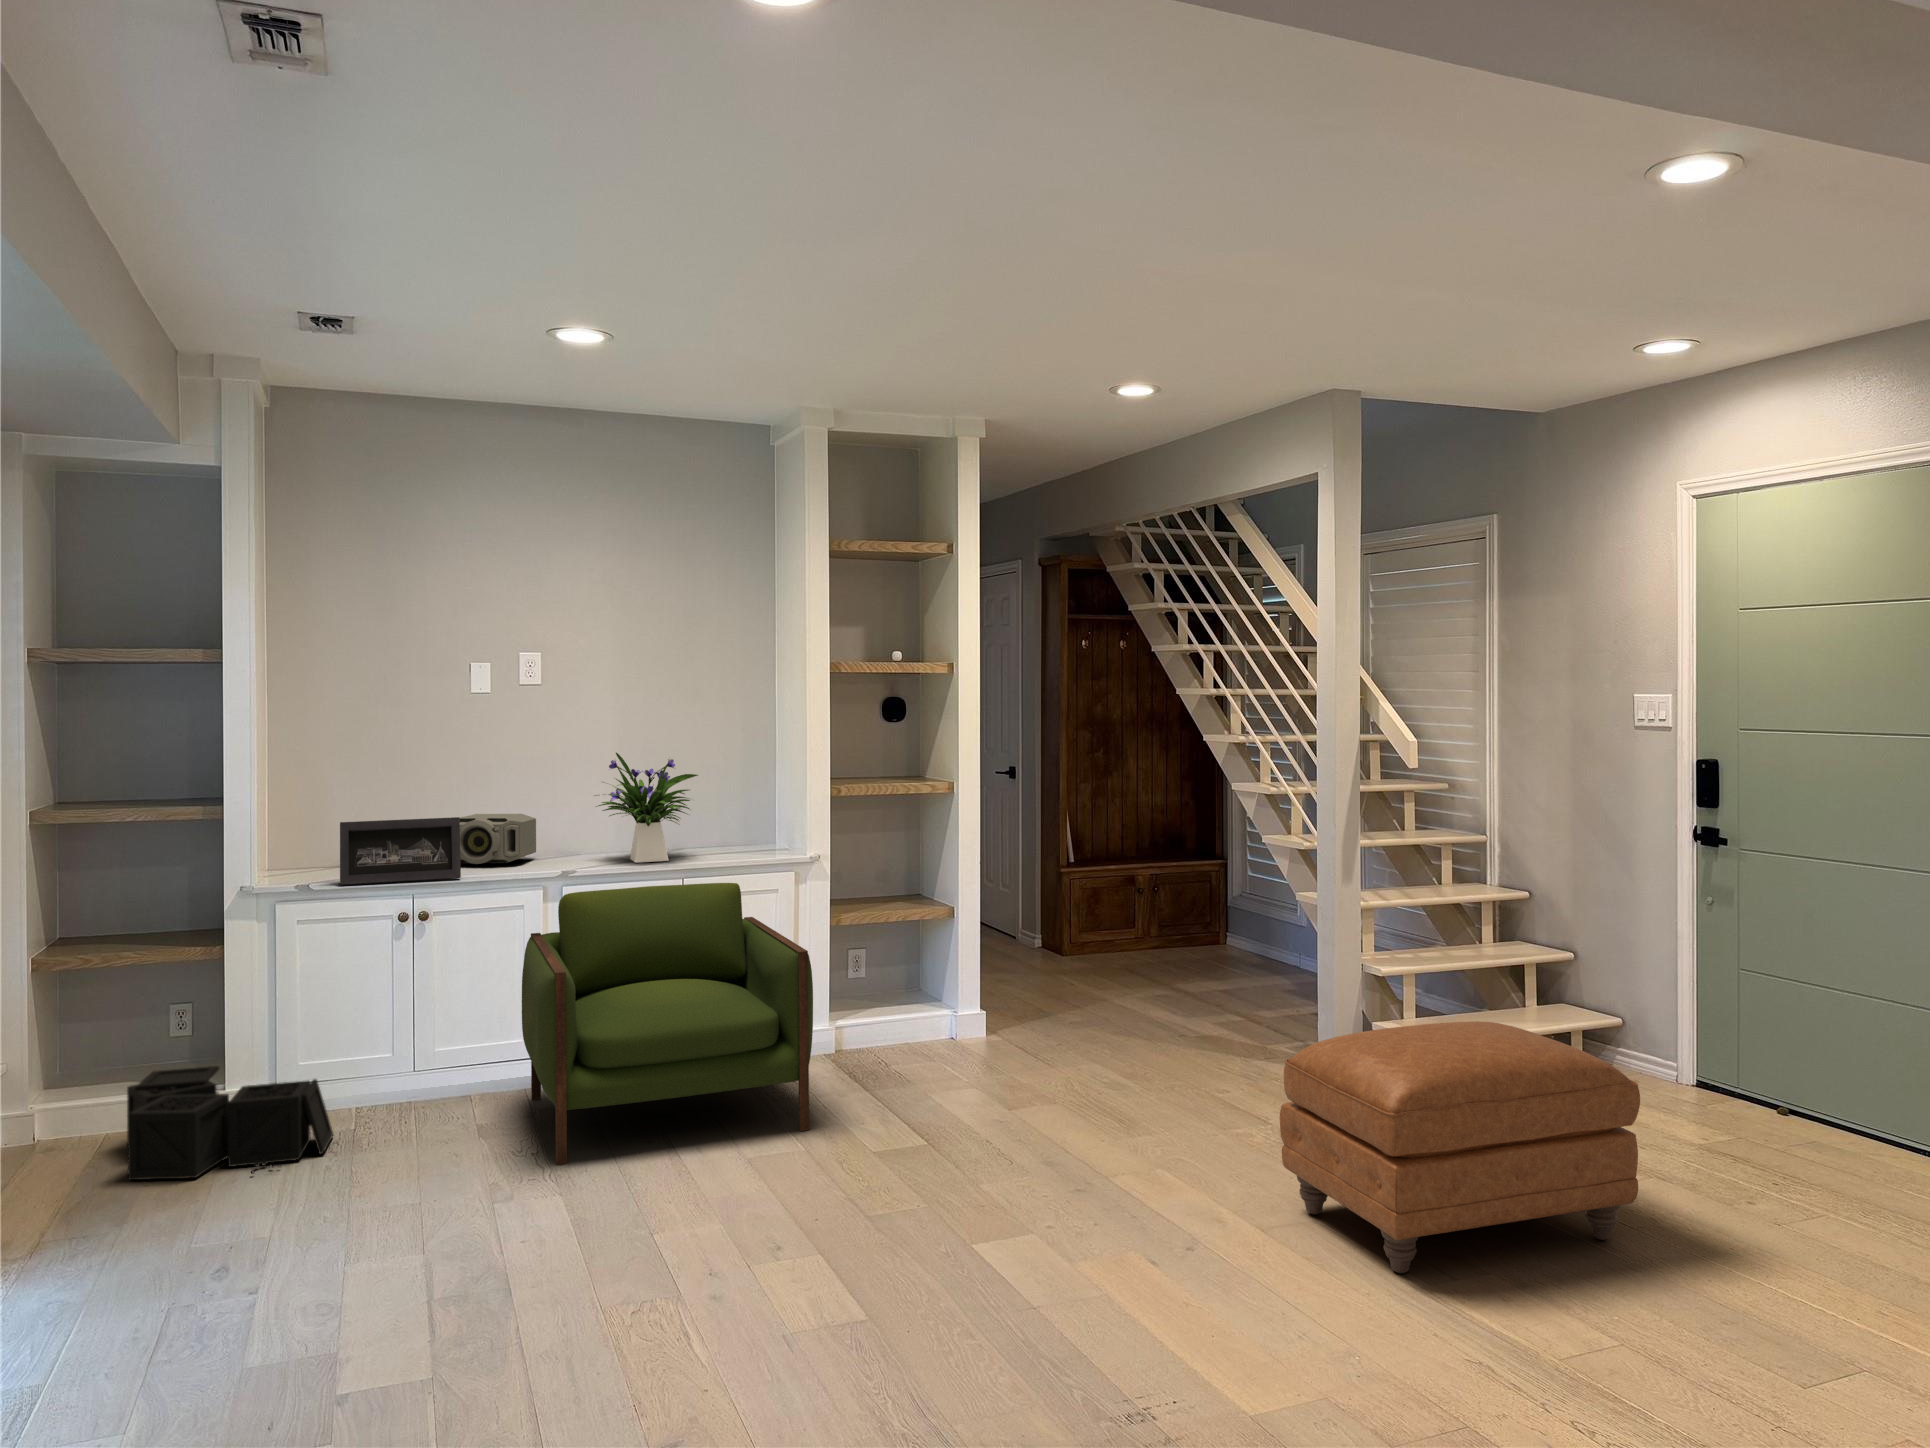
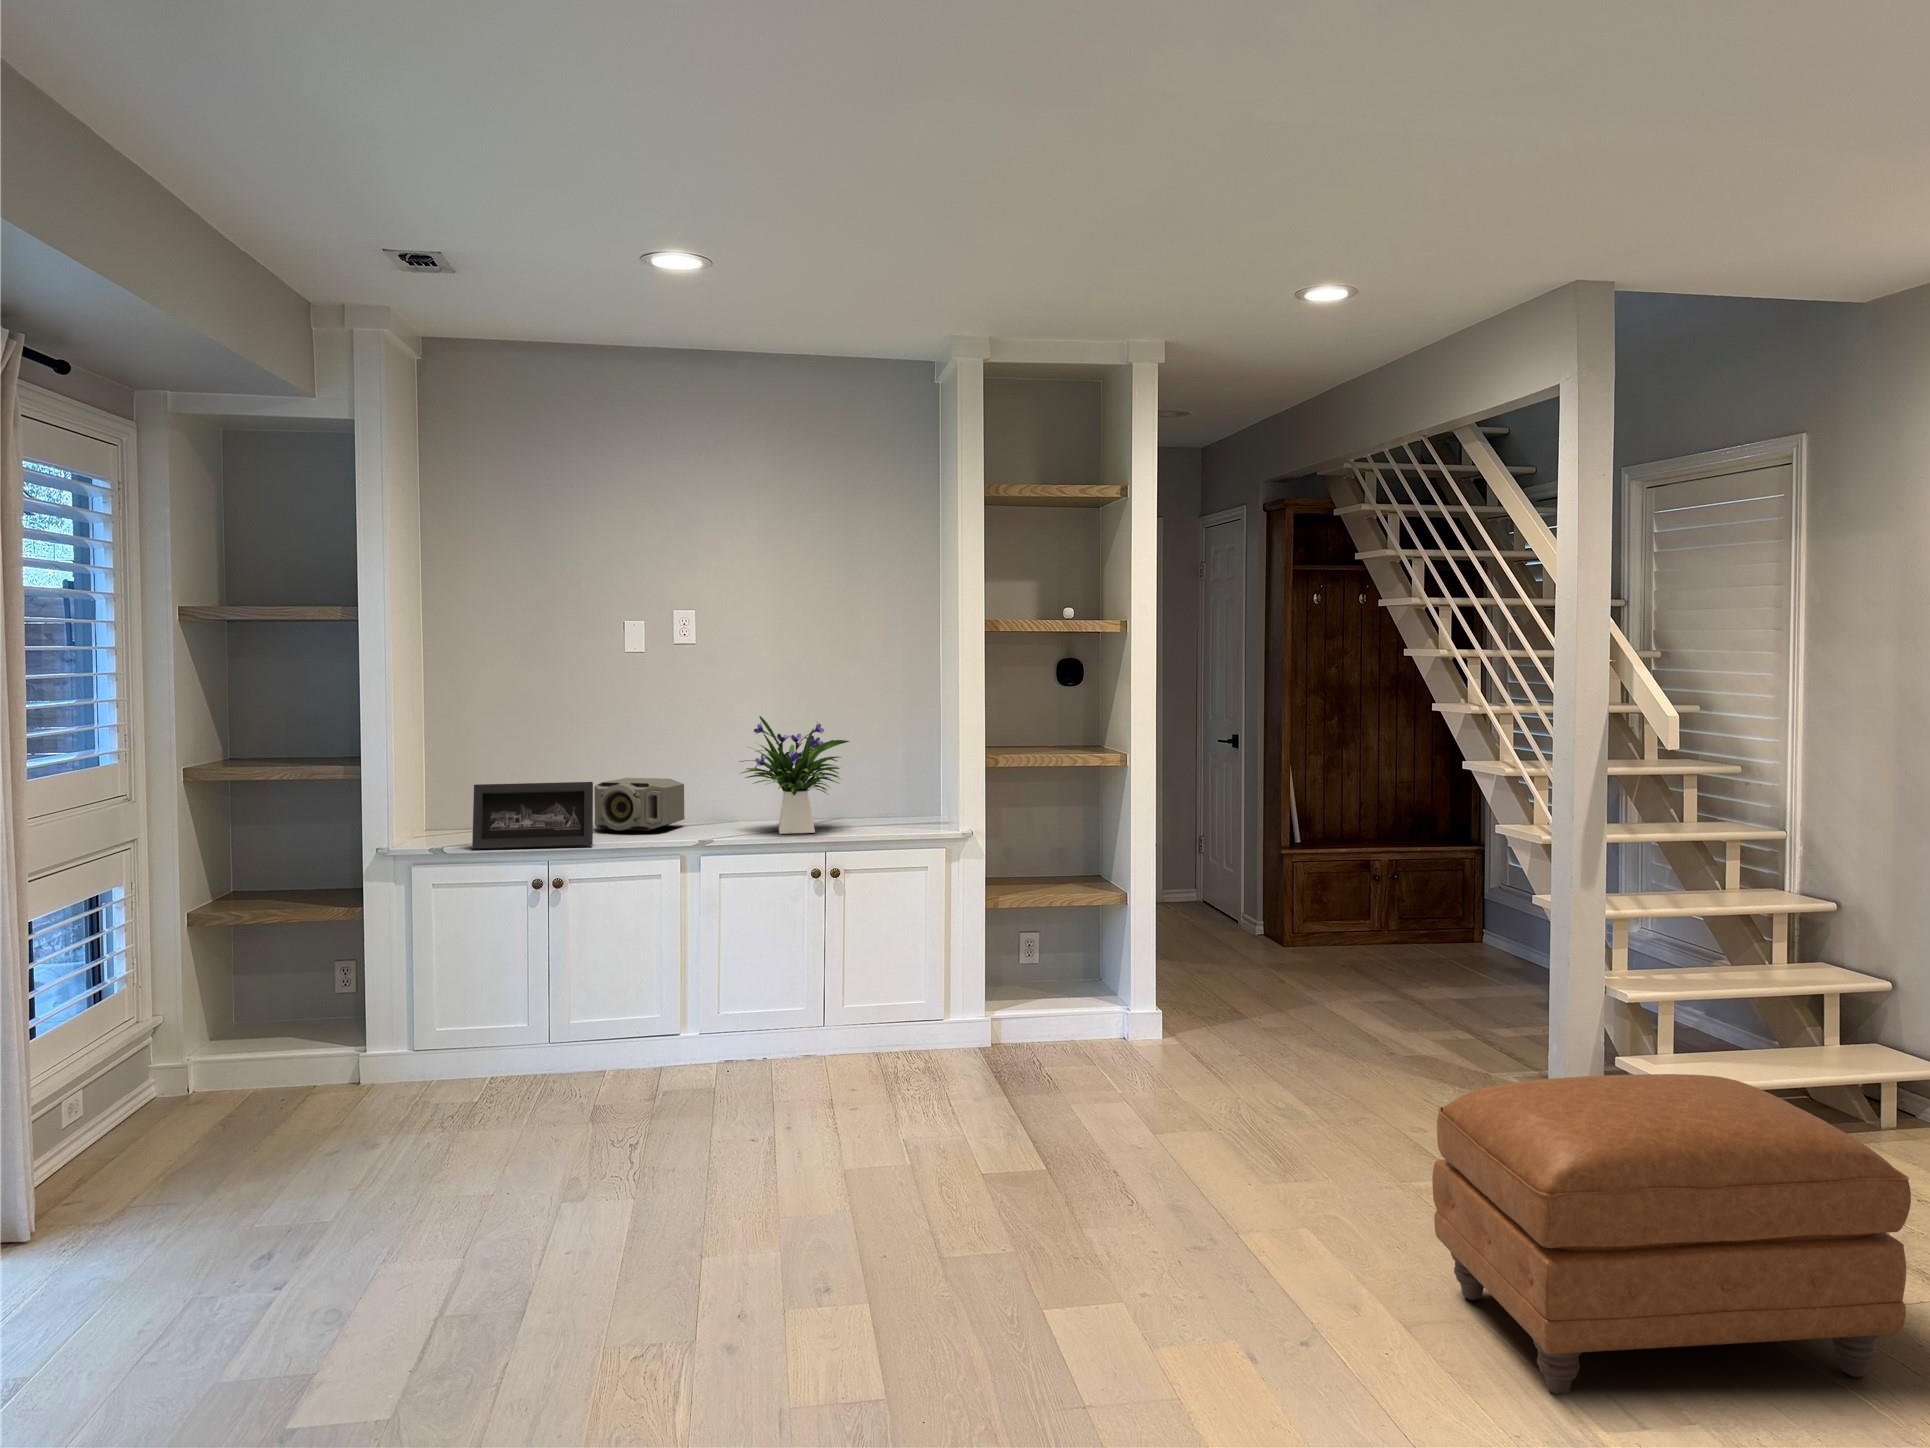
armchair: present [522,883,813,1165] -> none [636,860,934,1157]
storage bin: present [127,1066,333,1180] -> none [249,1027,456,1141]

